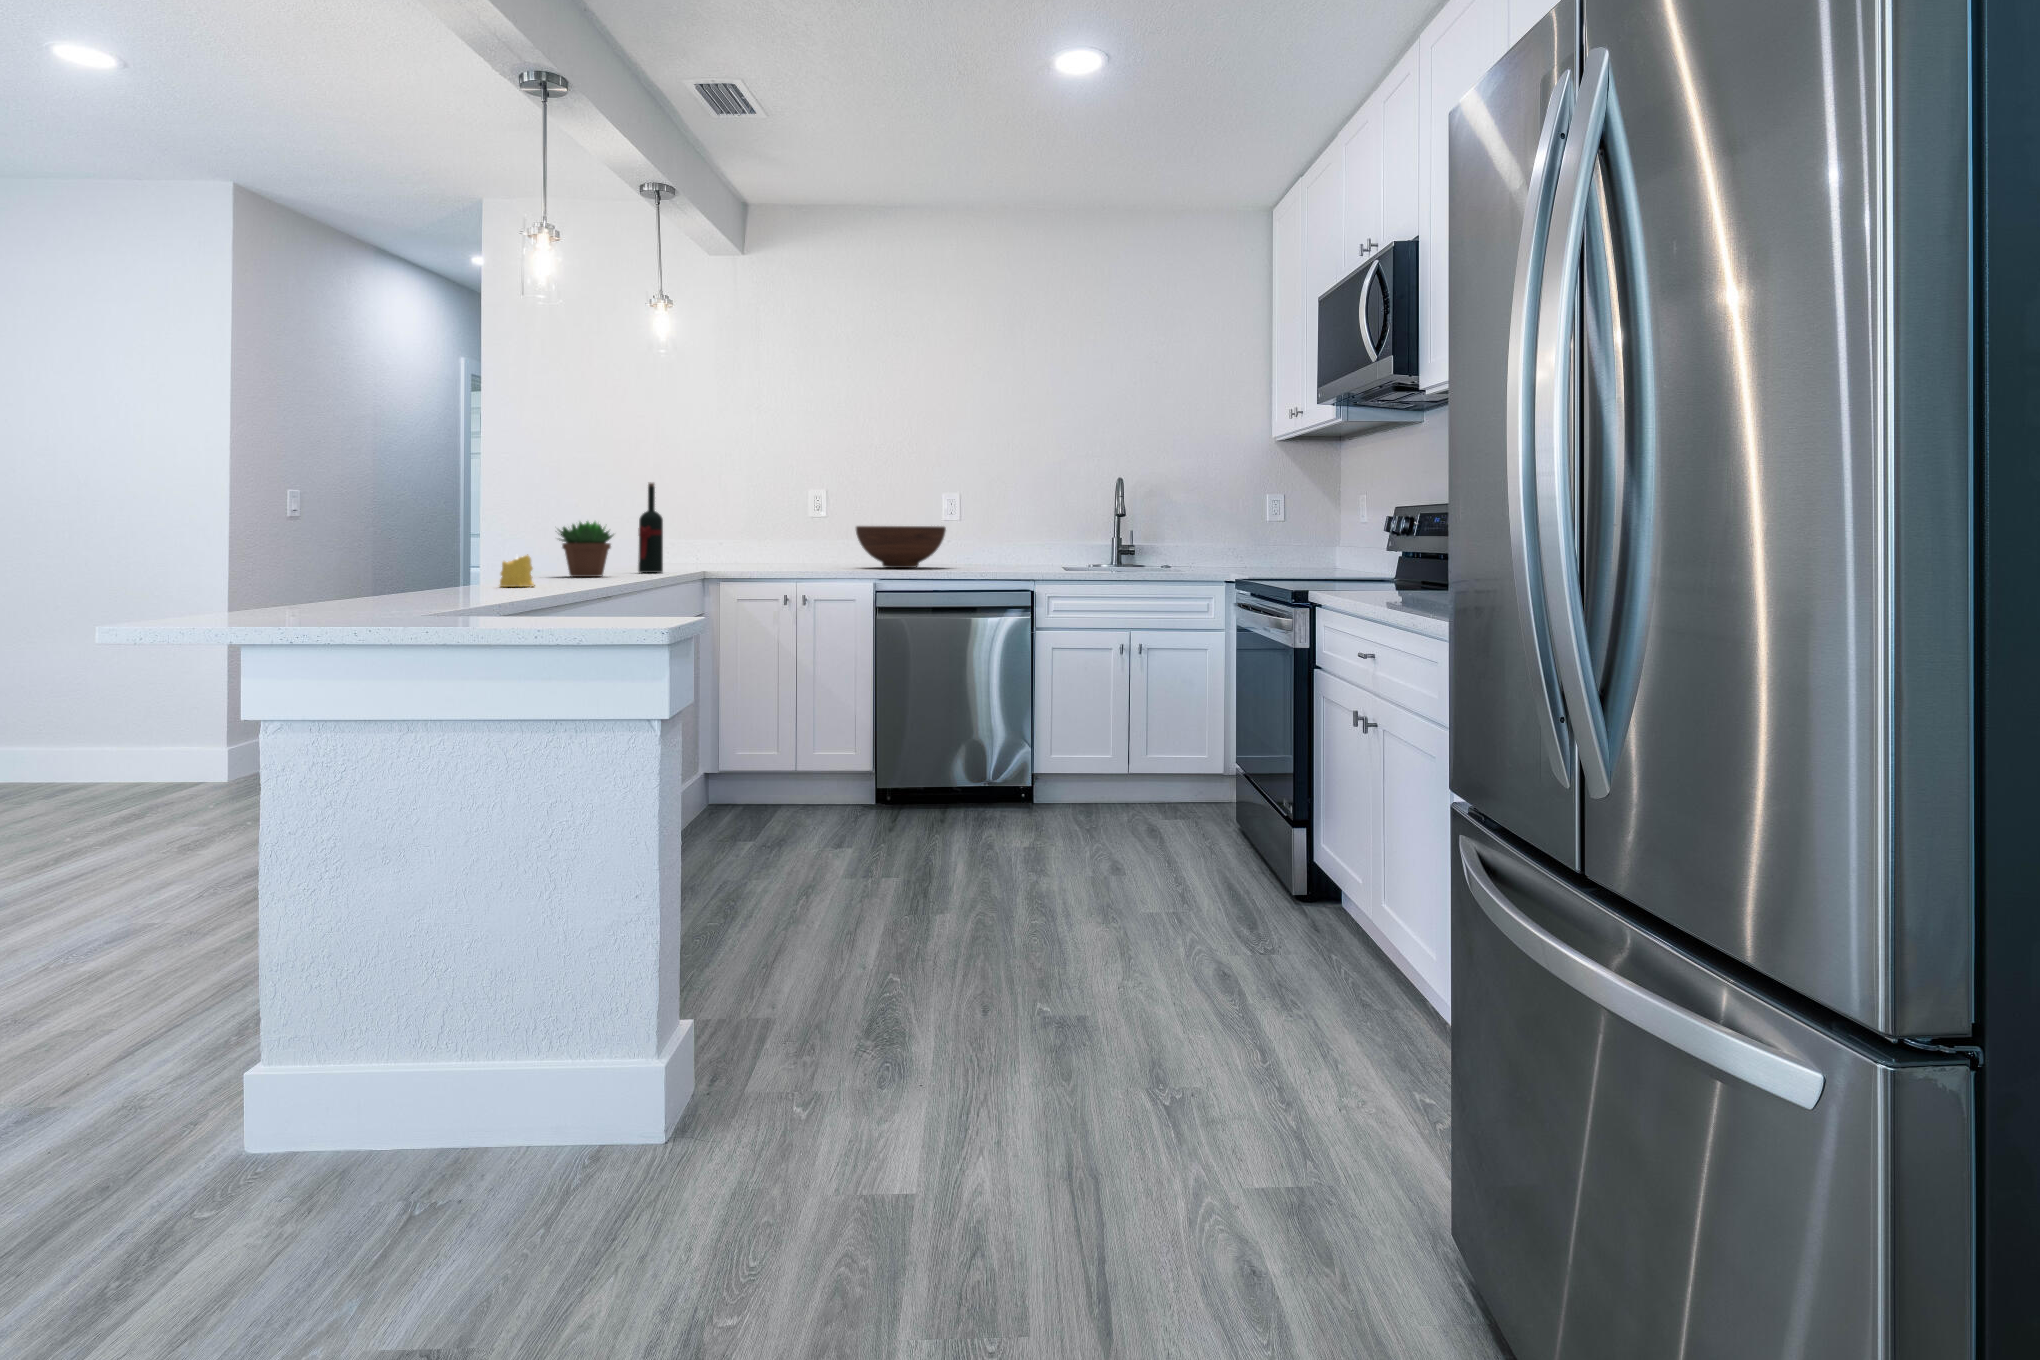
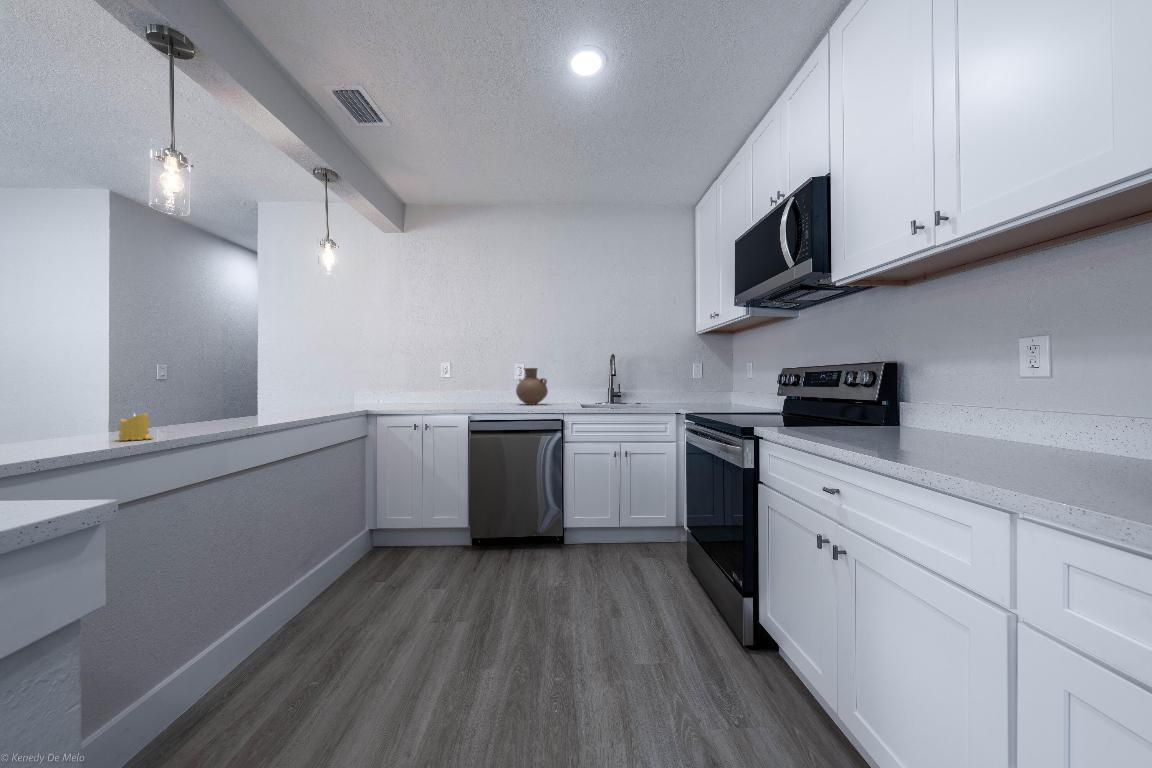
wine bottle: present [638,483,663,573] -> none [307,358,325,416]
vase: none [948,500,1005,565] -> present [516,368,548,405]
succulent plant: present [558,521,613,577] -> none [230,382,277,422]
fruit bowl: present [856,526,946,568] -> none [459,383,512,408]

